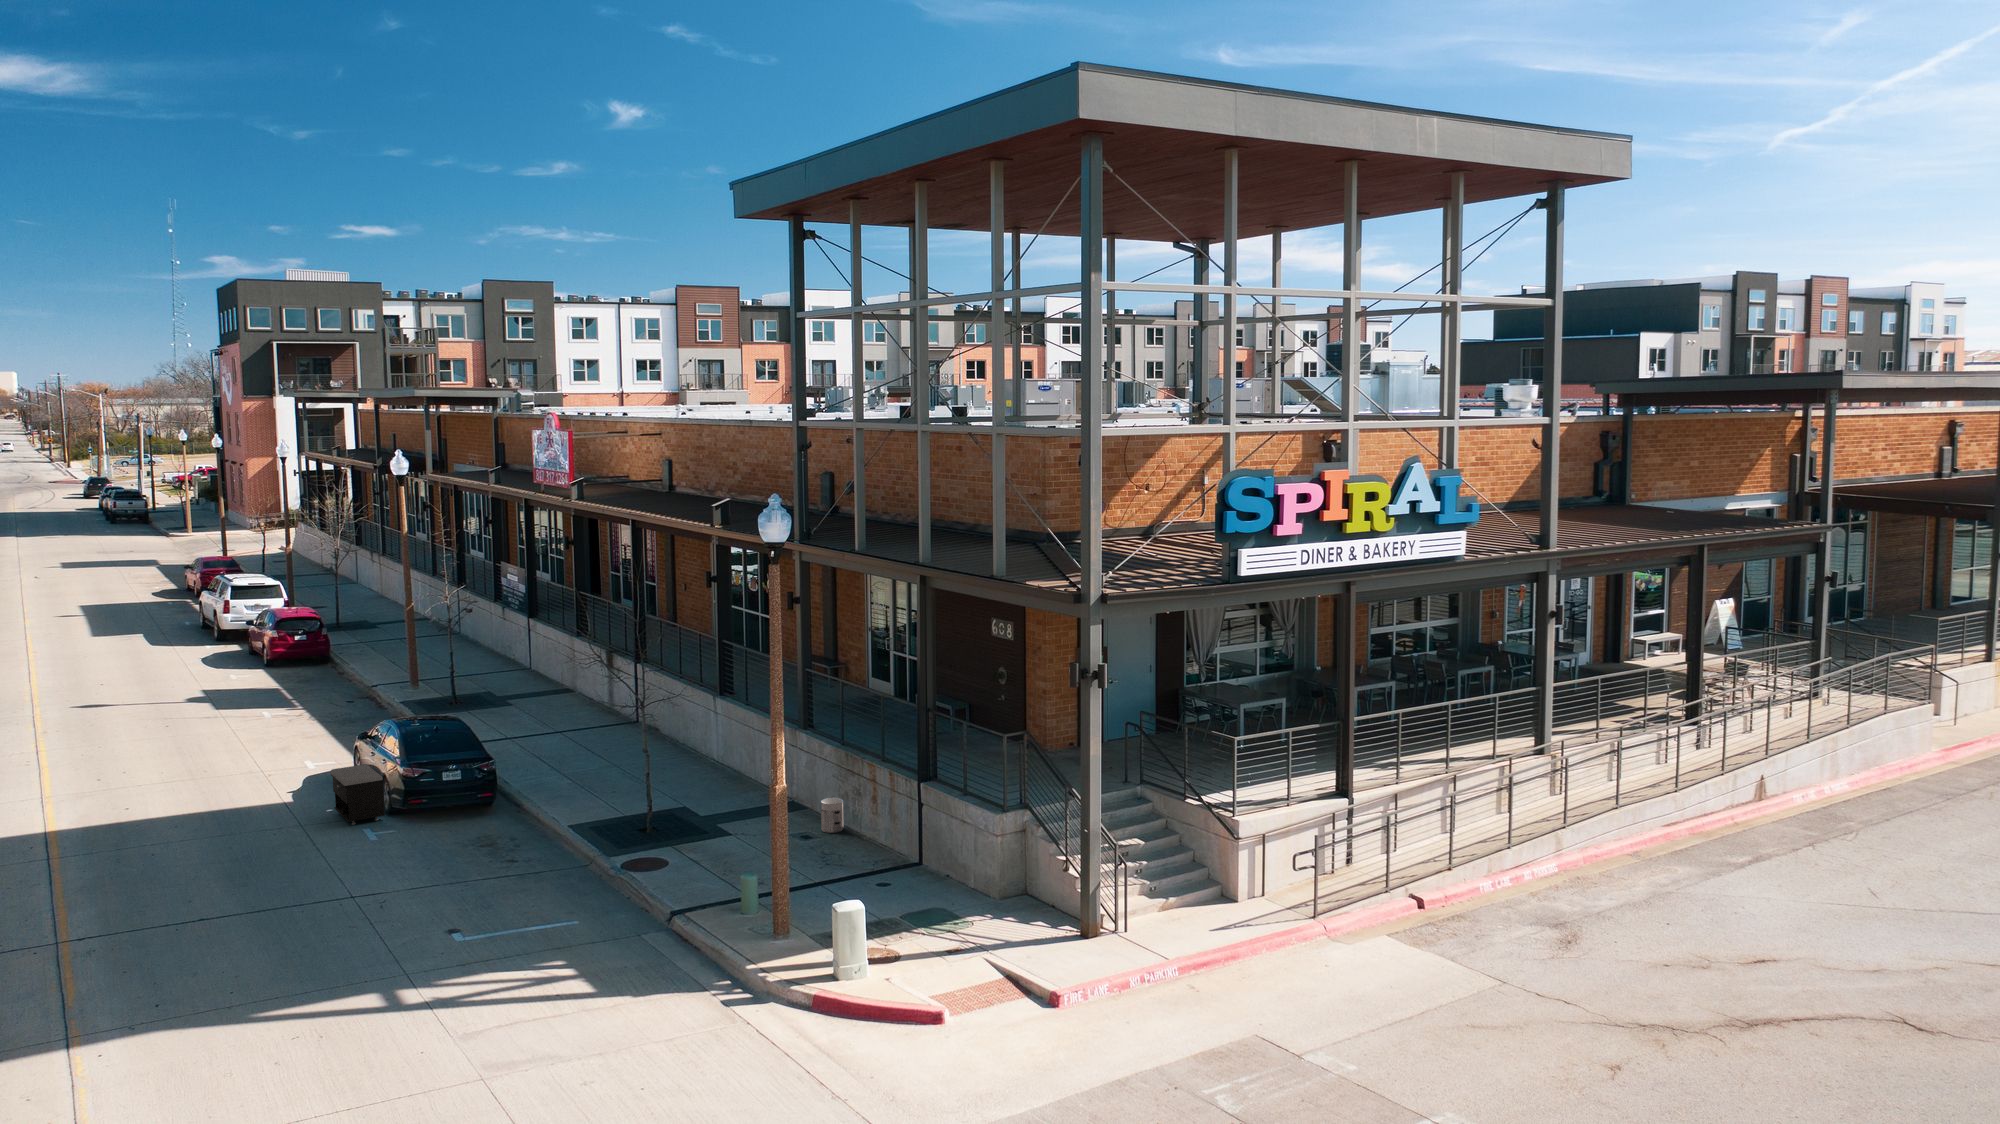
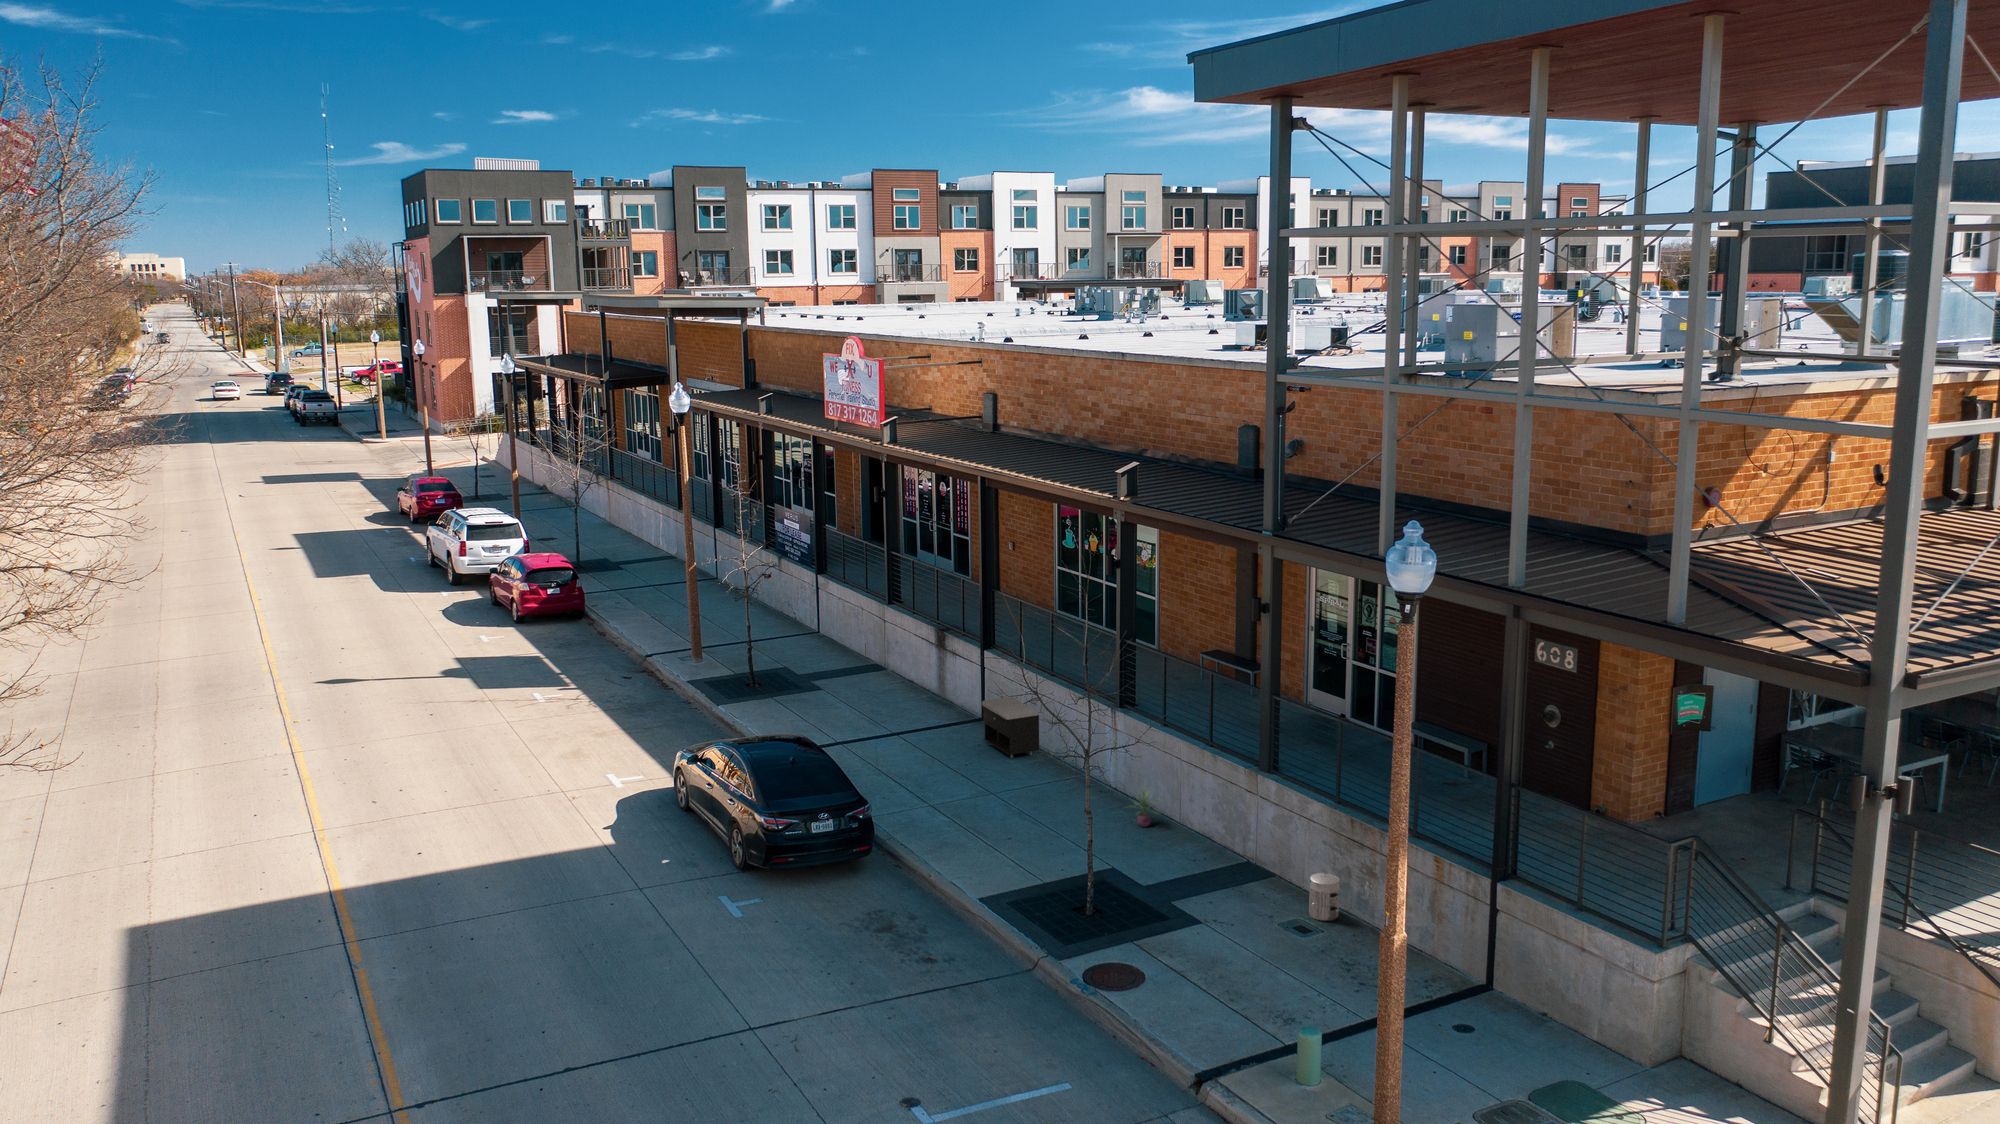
decorative plant: none [712,751,745,783] -> present [1137,787,1154,827]
storage bench: present [331,764,385,824] -> present [982,697,1039,758]

